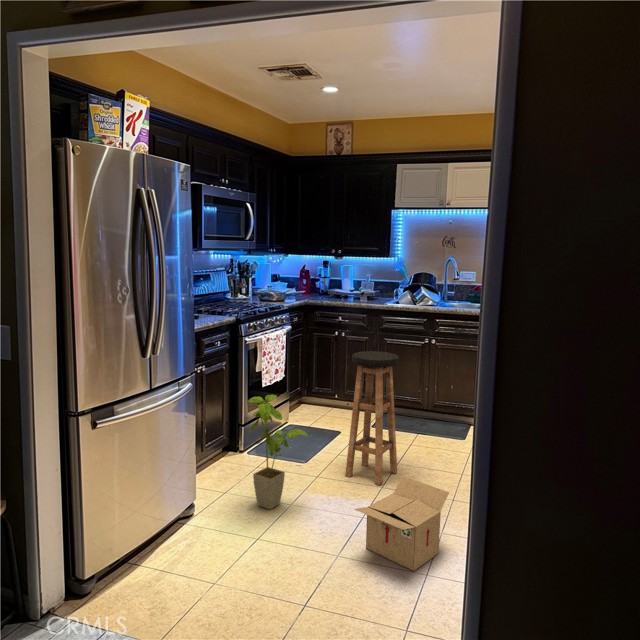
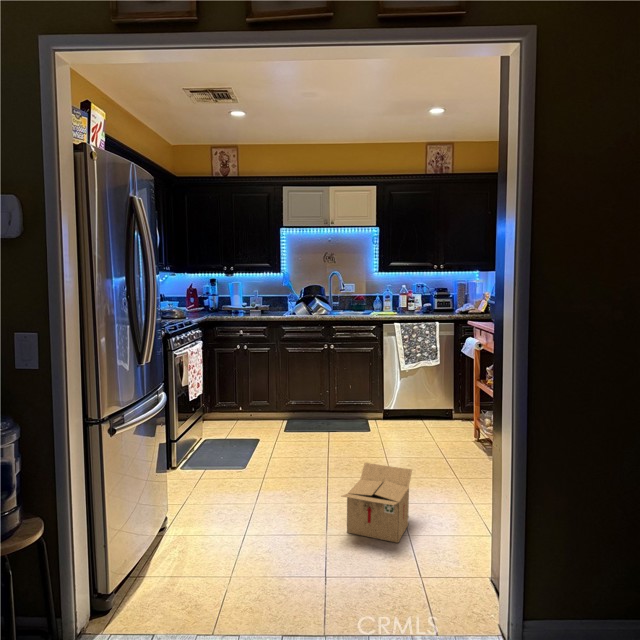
bar stool: present [345,351,399,485] -> none [288,356,332,480]
house plant: present [248,395,309,509] -> none [212,401,275,516]

